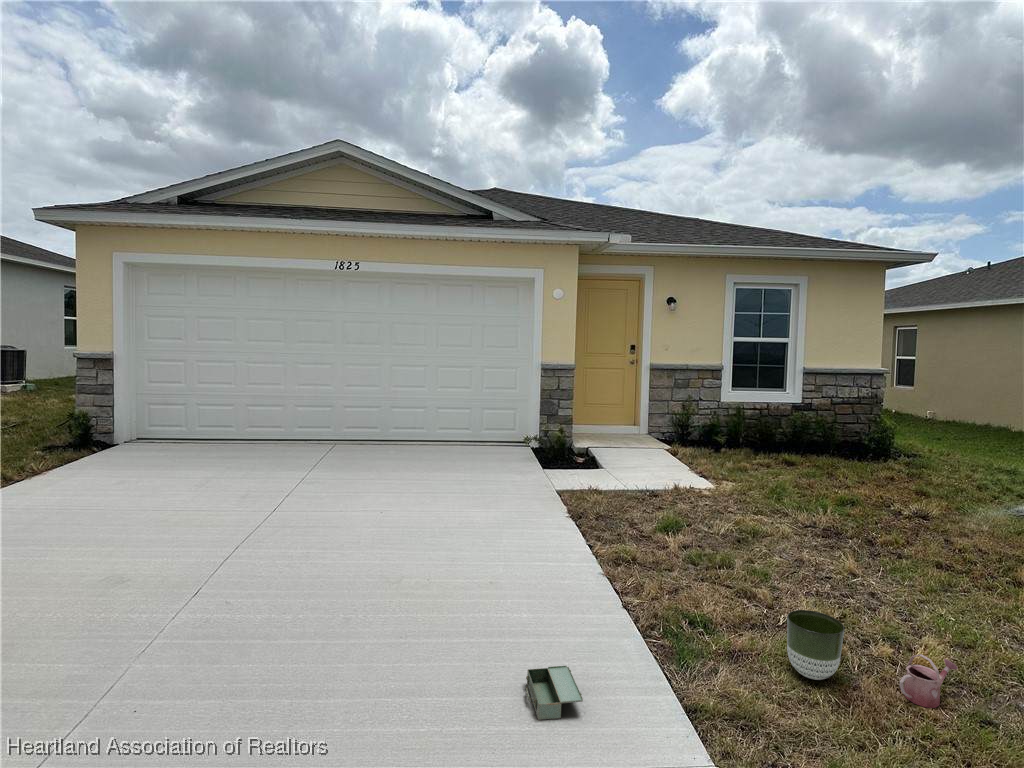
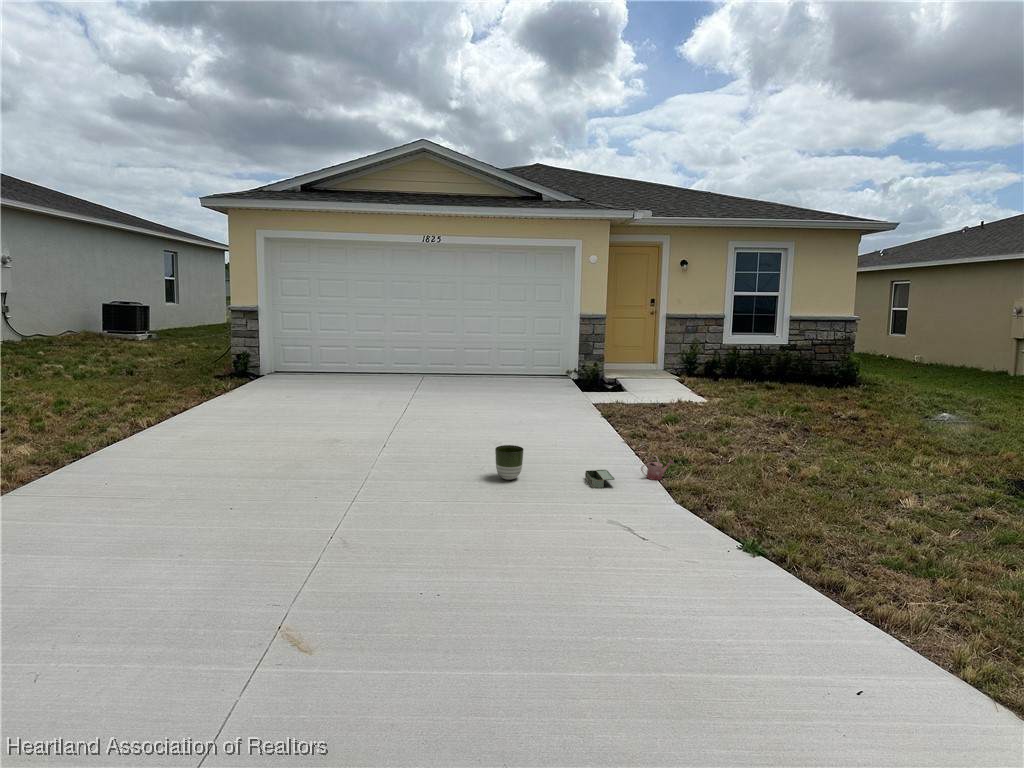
planter: present [787,610,844,680] -> present [495,445,524,480]
watering can: present [900,654,958,708] -> present [641,456,674,480]

